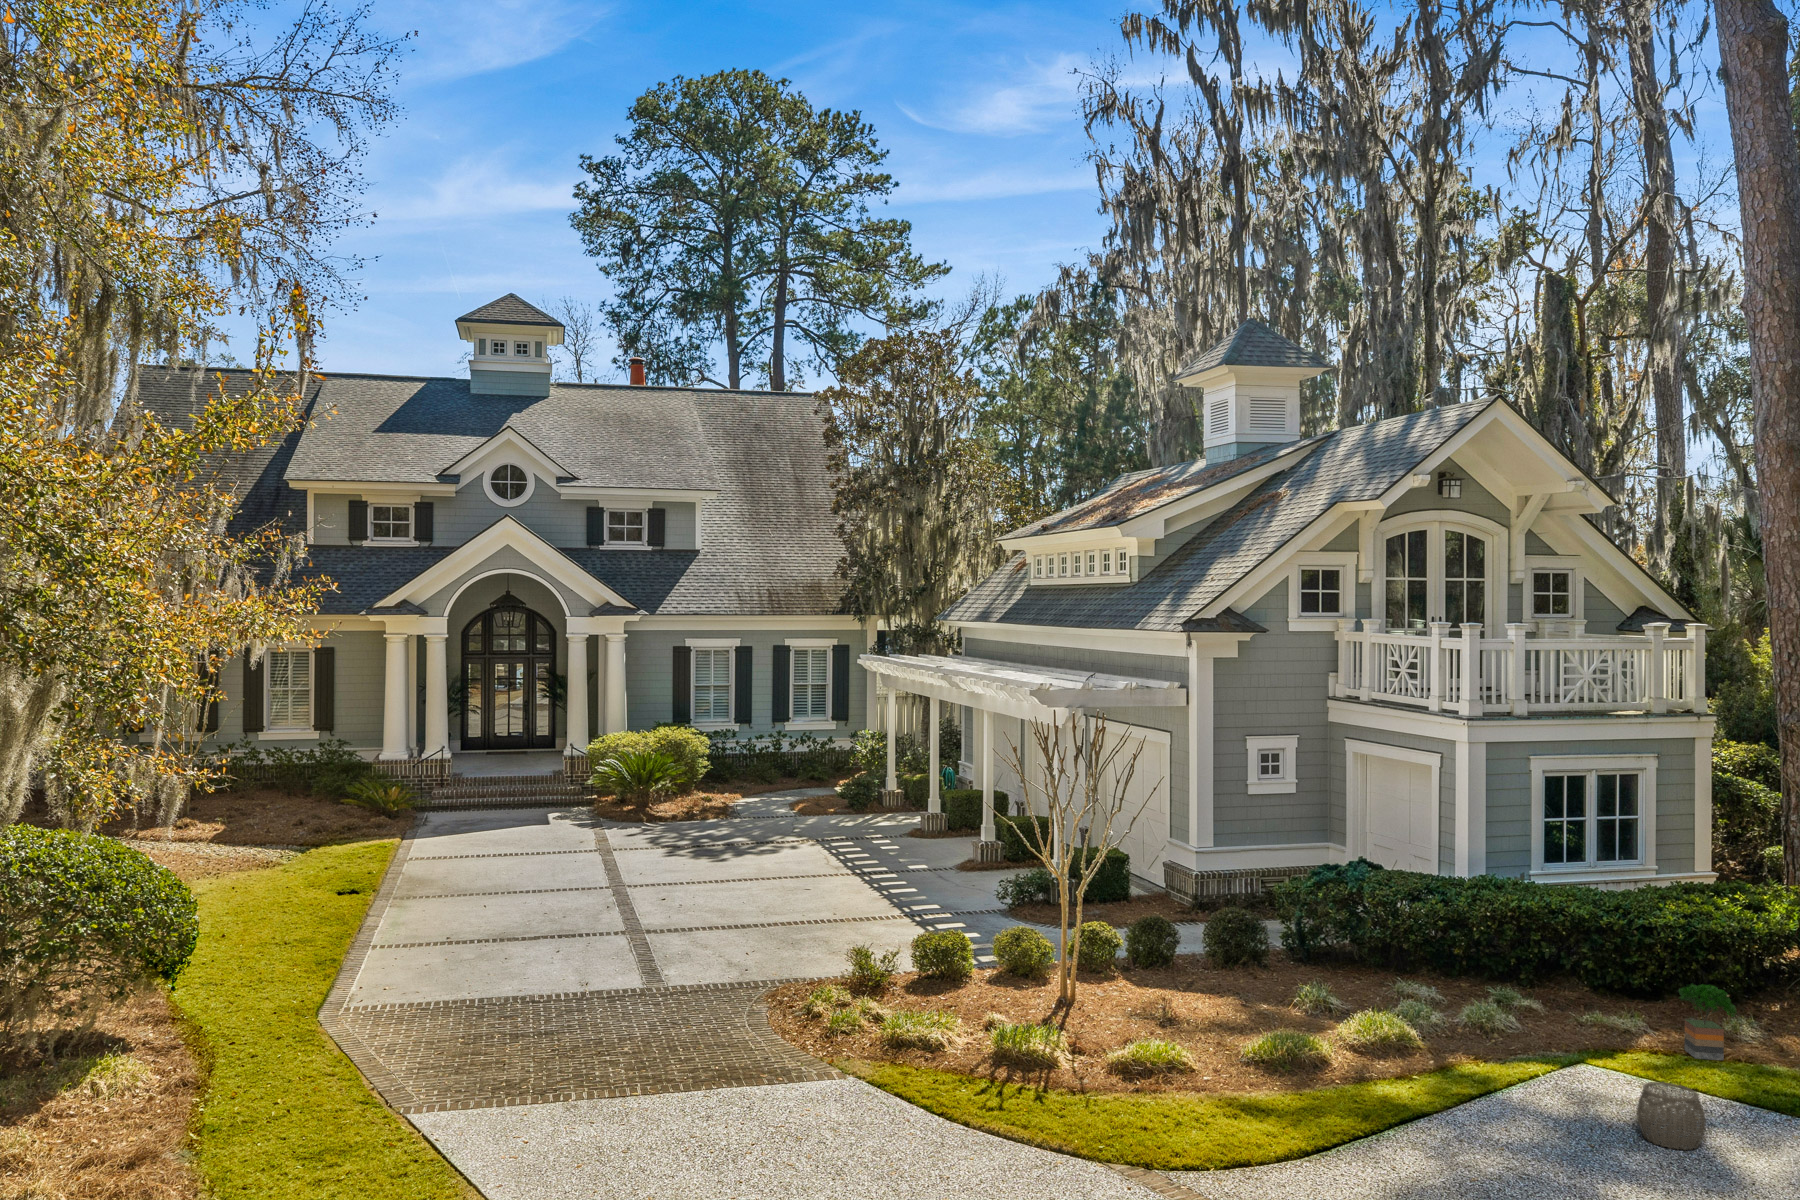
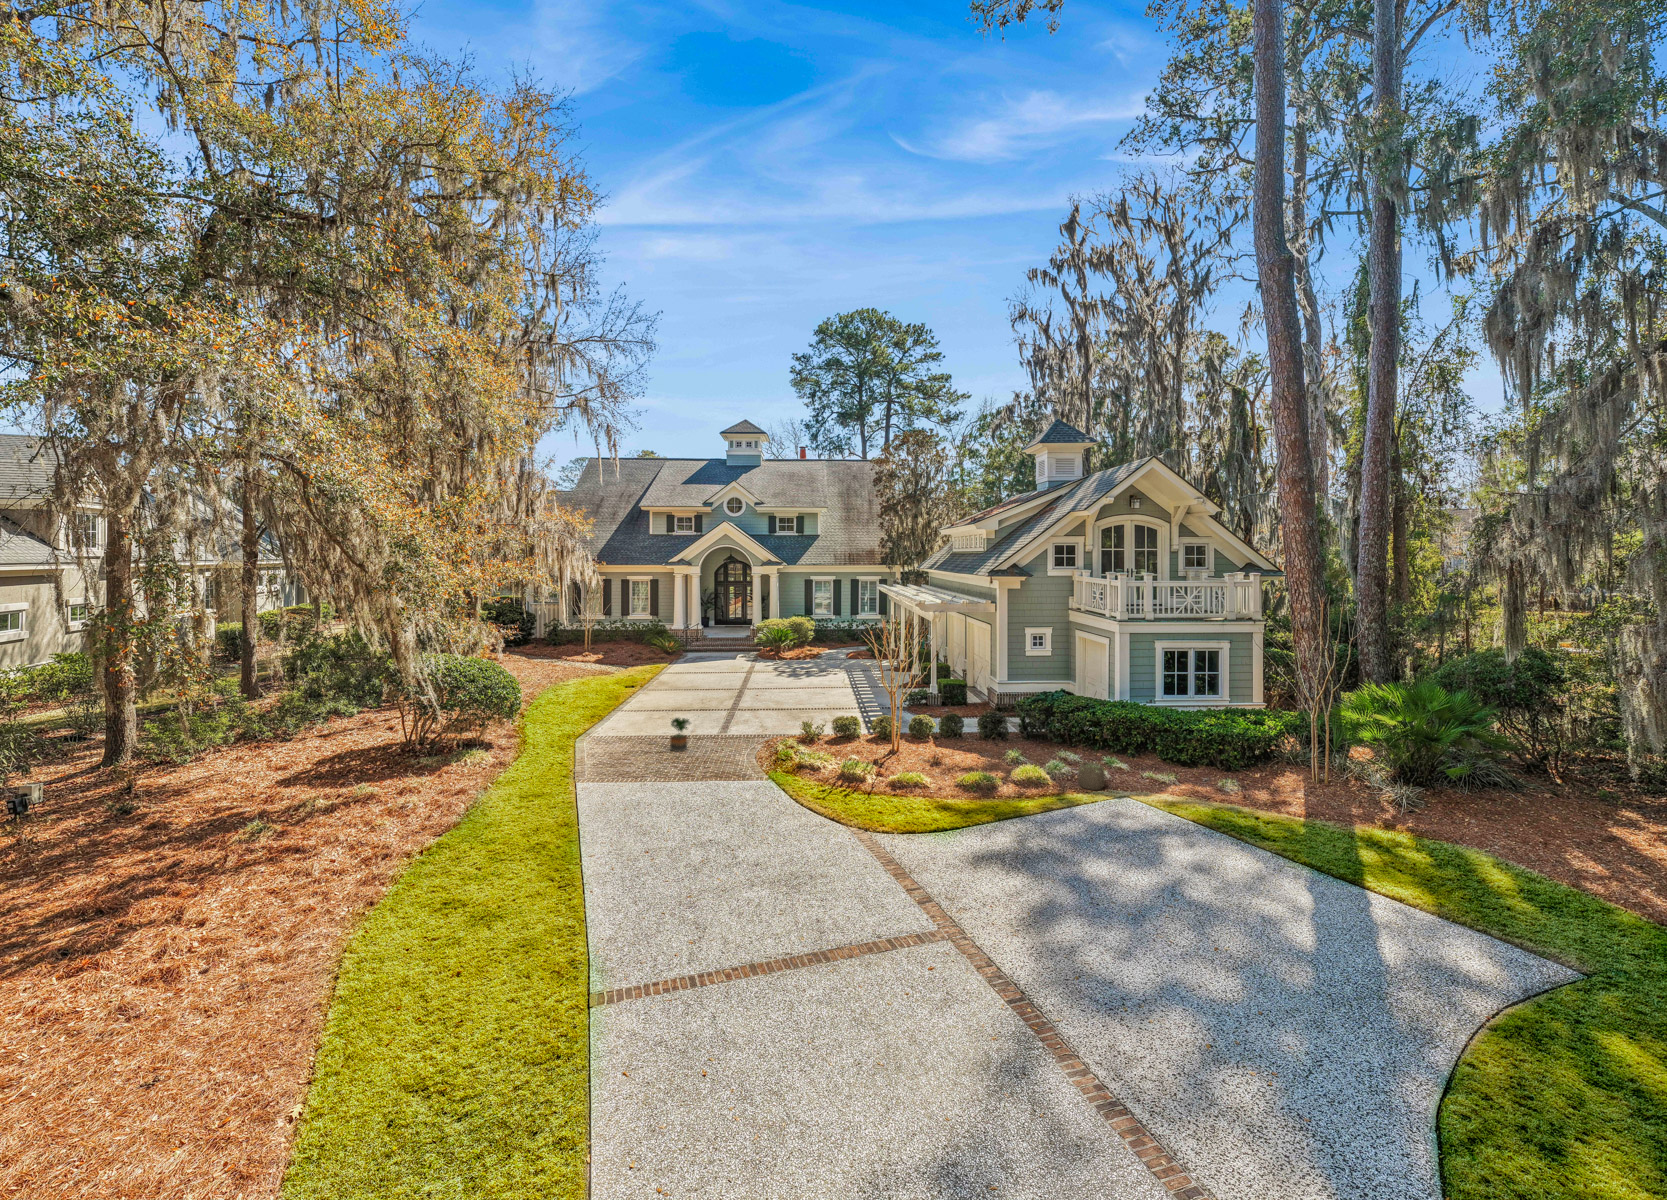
potted tree: present [1679,984,1737,1060] -> present [670,718,690,752]

